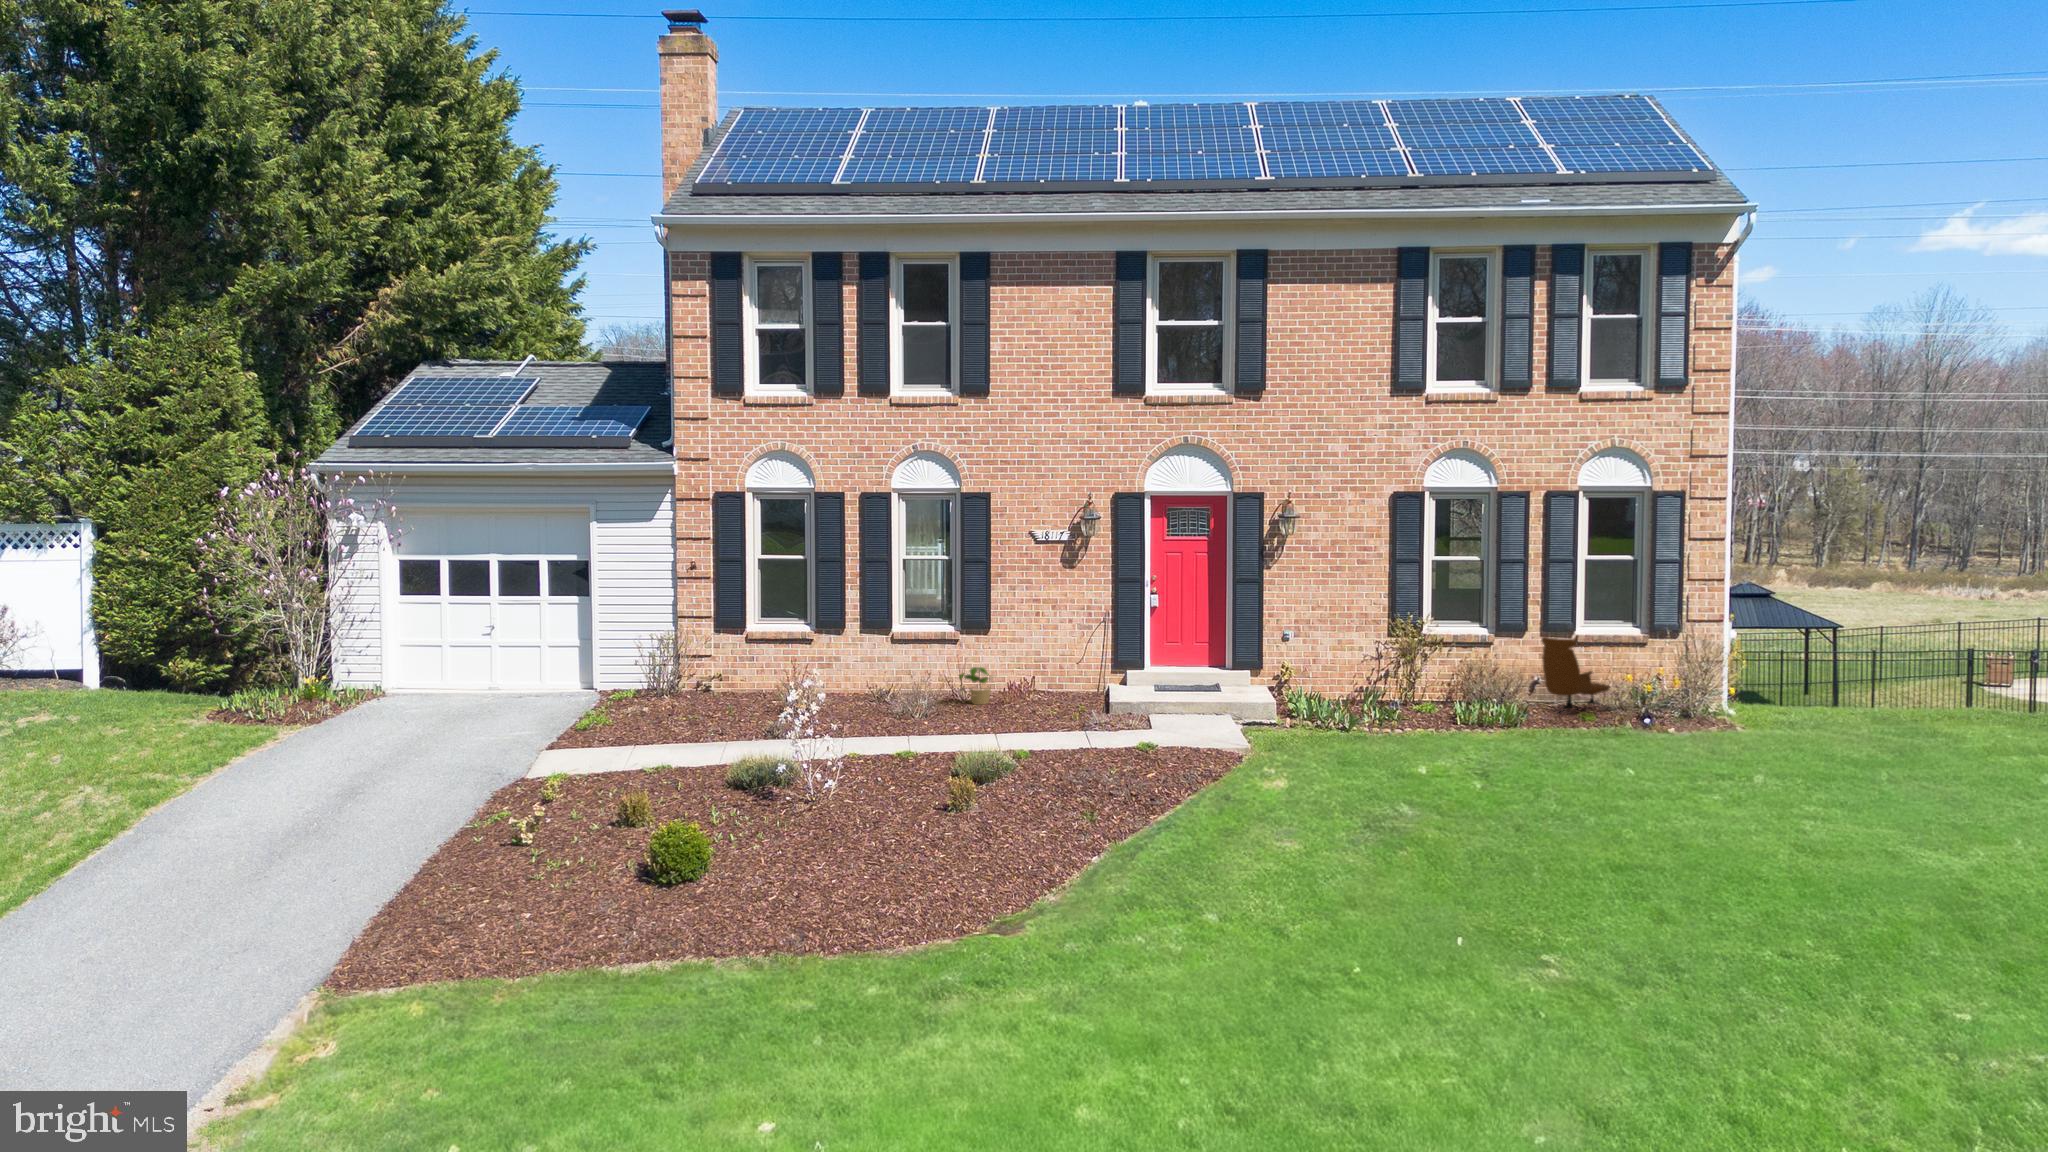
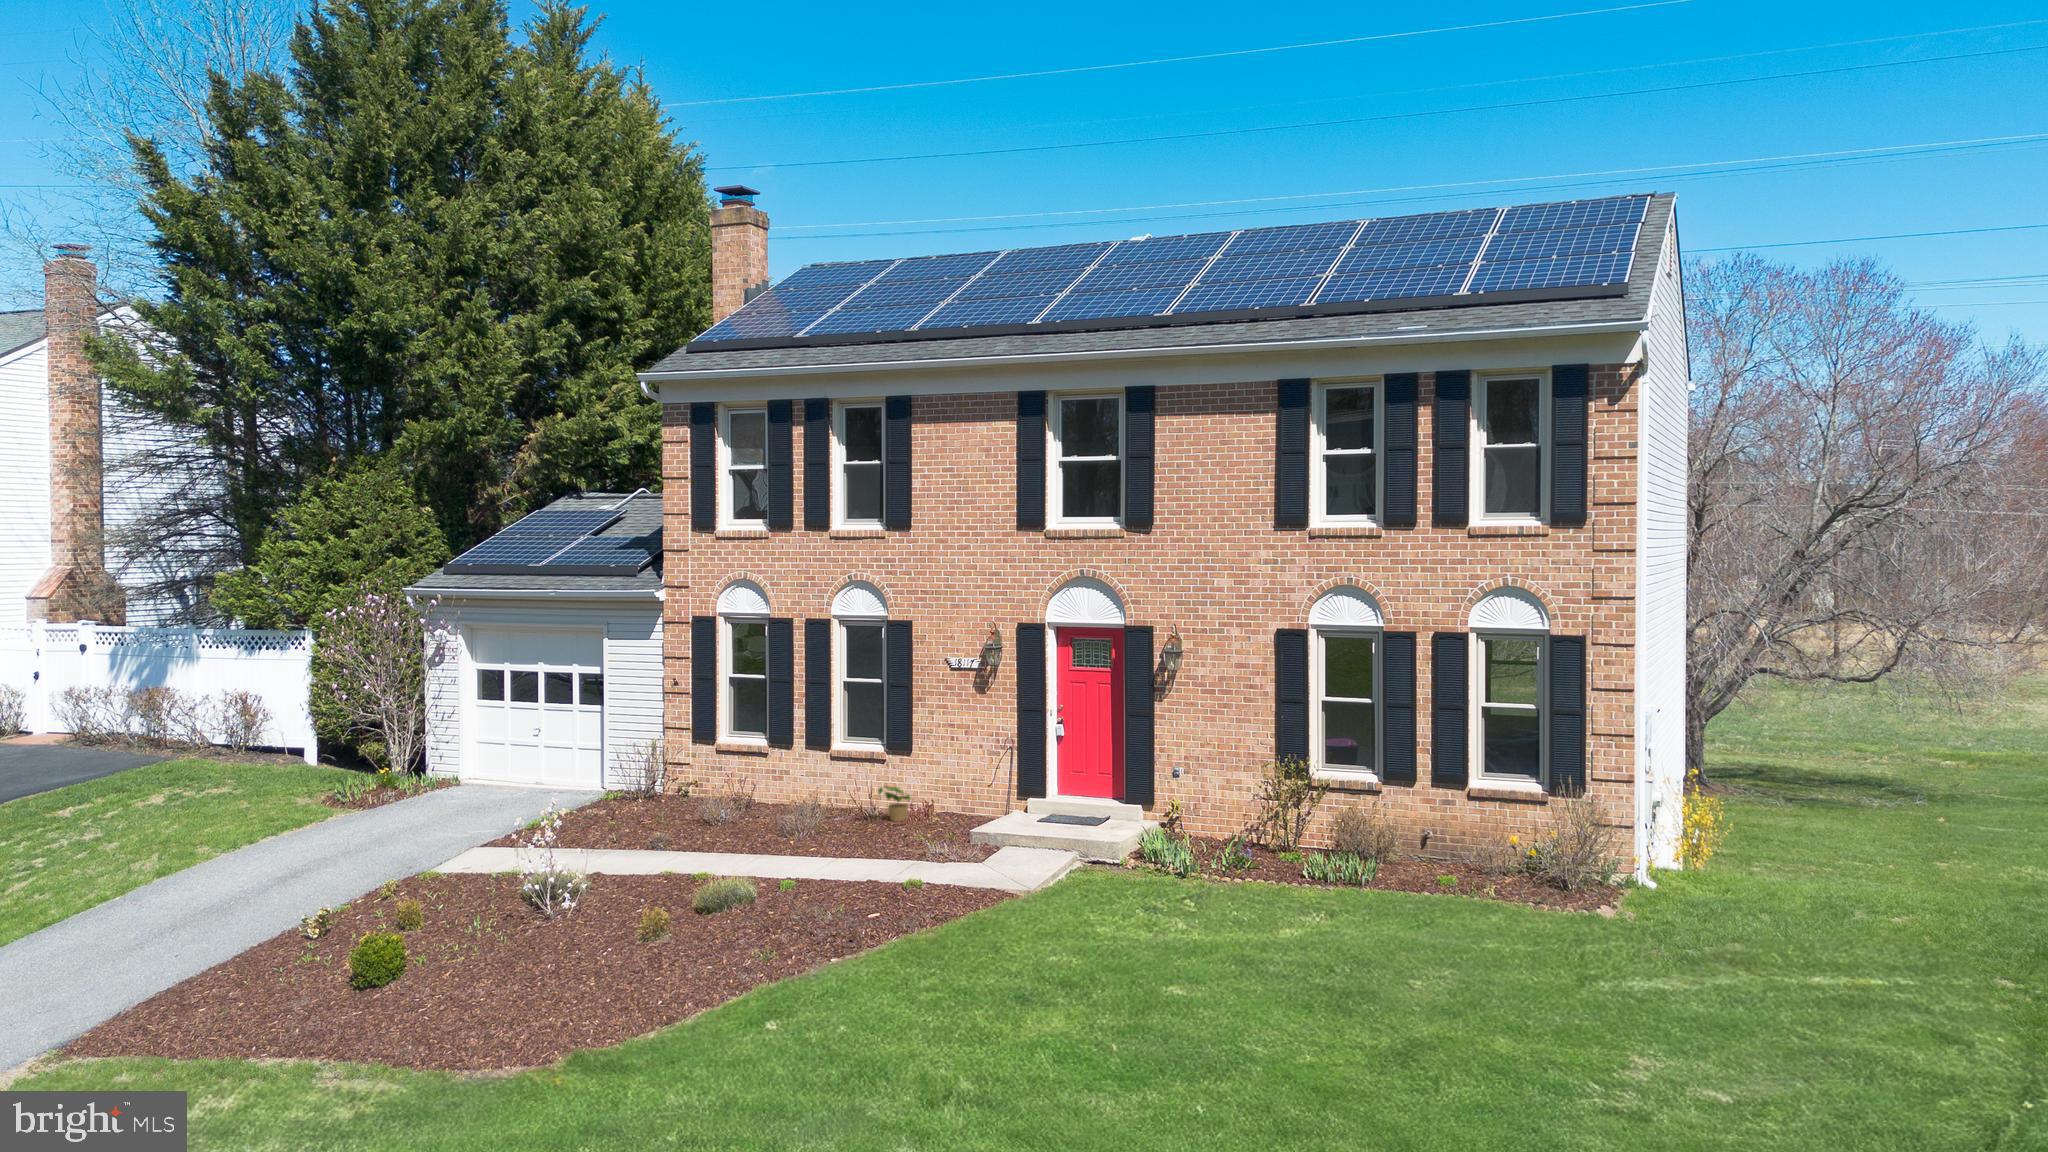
lounge chair: present [1541,636,1610,712] -> none [1402,788,1499,876]

